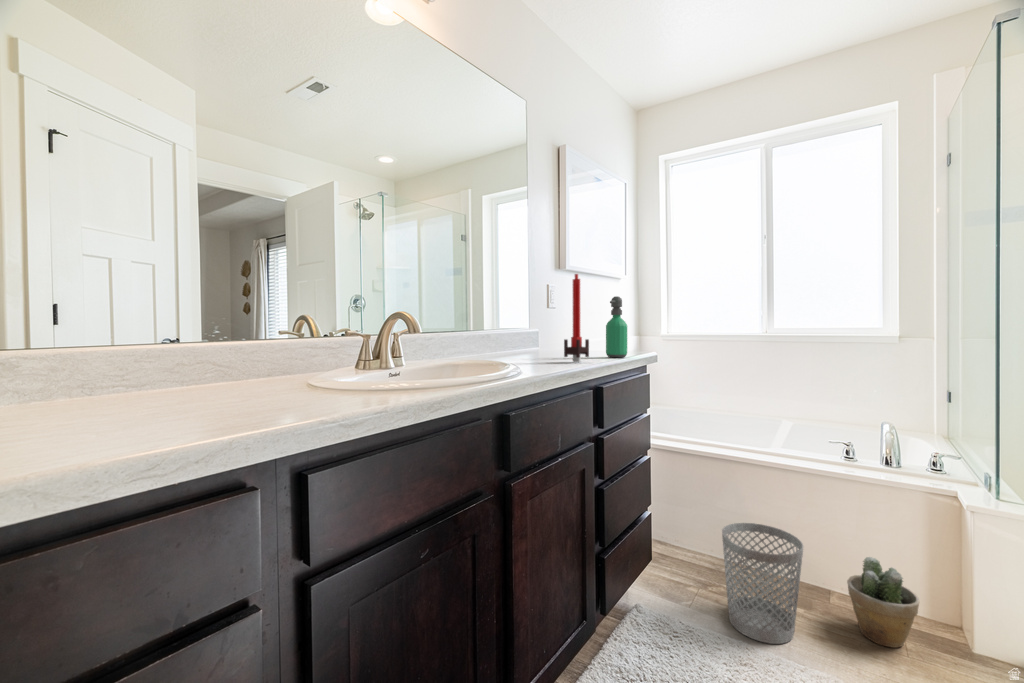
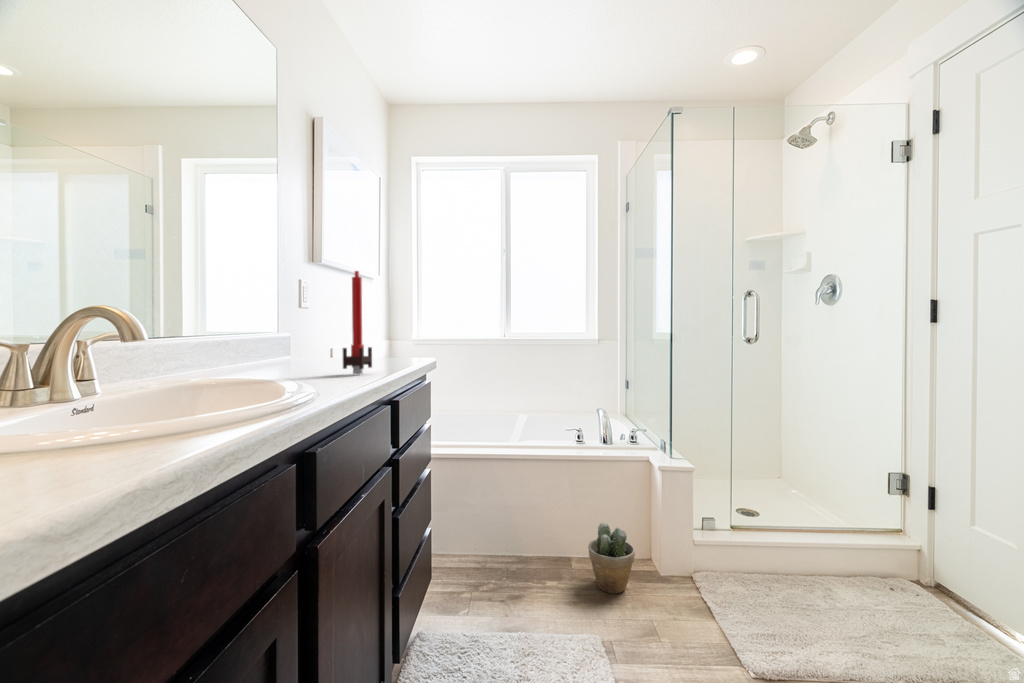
soap dispenser: present [606,296,627,358] -> none [381,299,405,367]
wastebasket: present [722,523,803,644] -> none [496,515,563,626]

